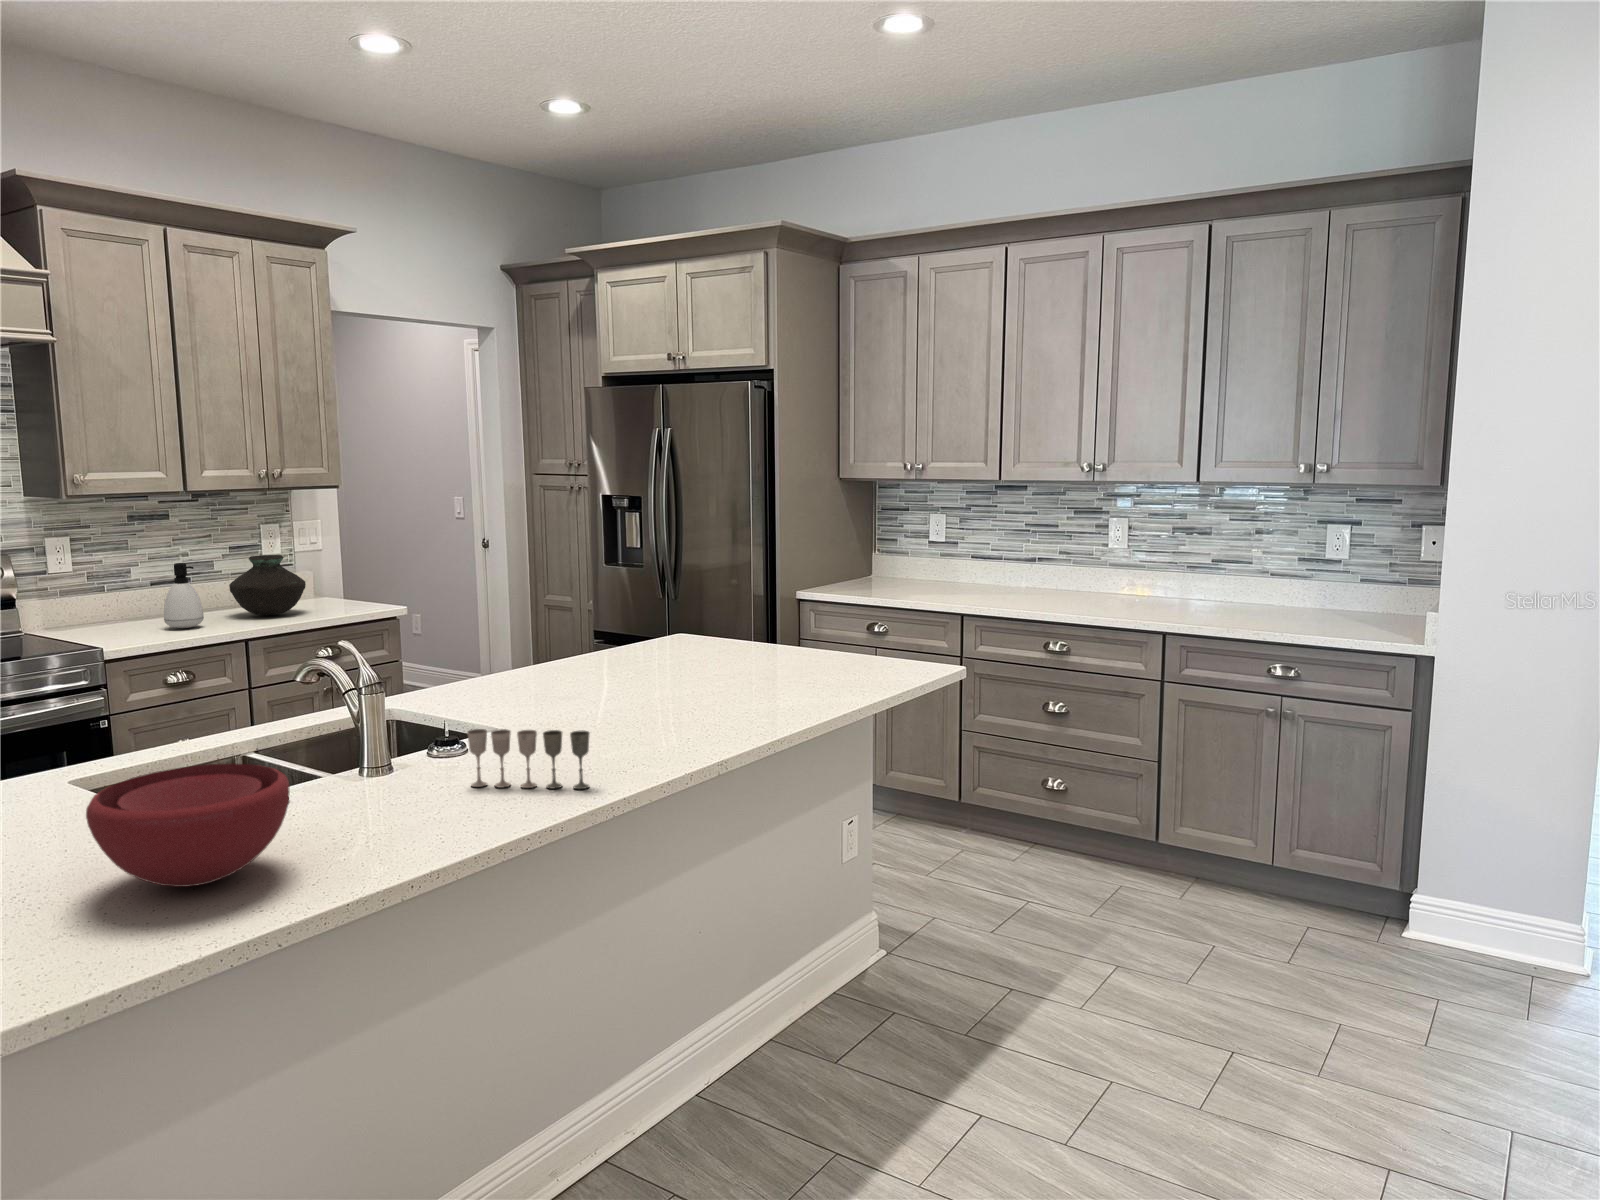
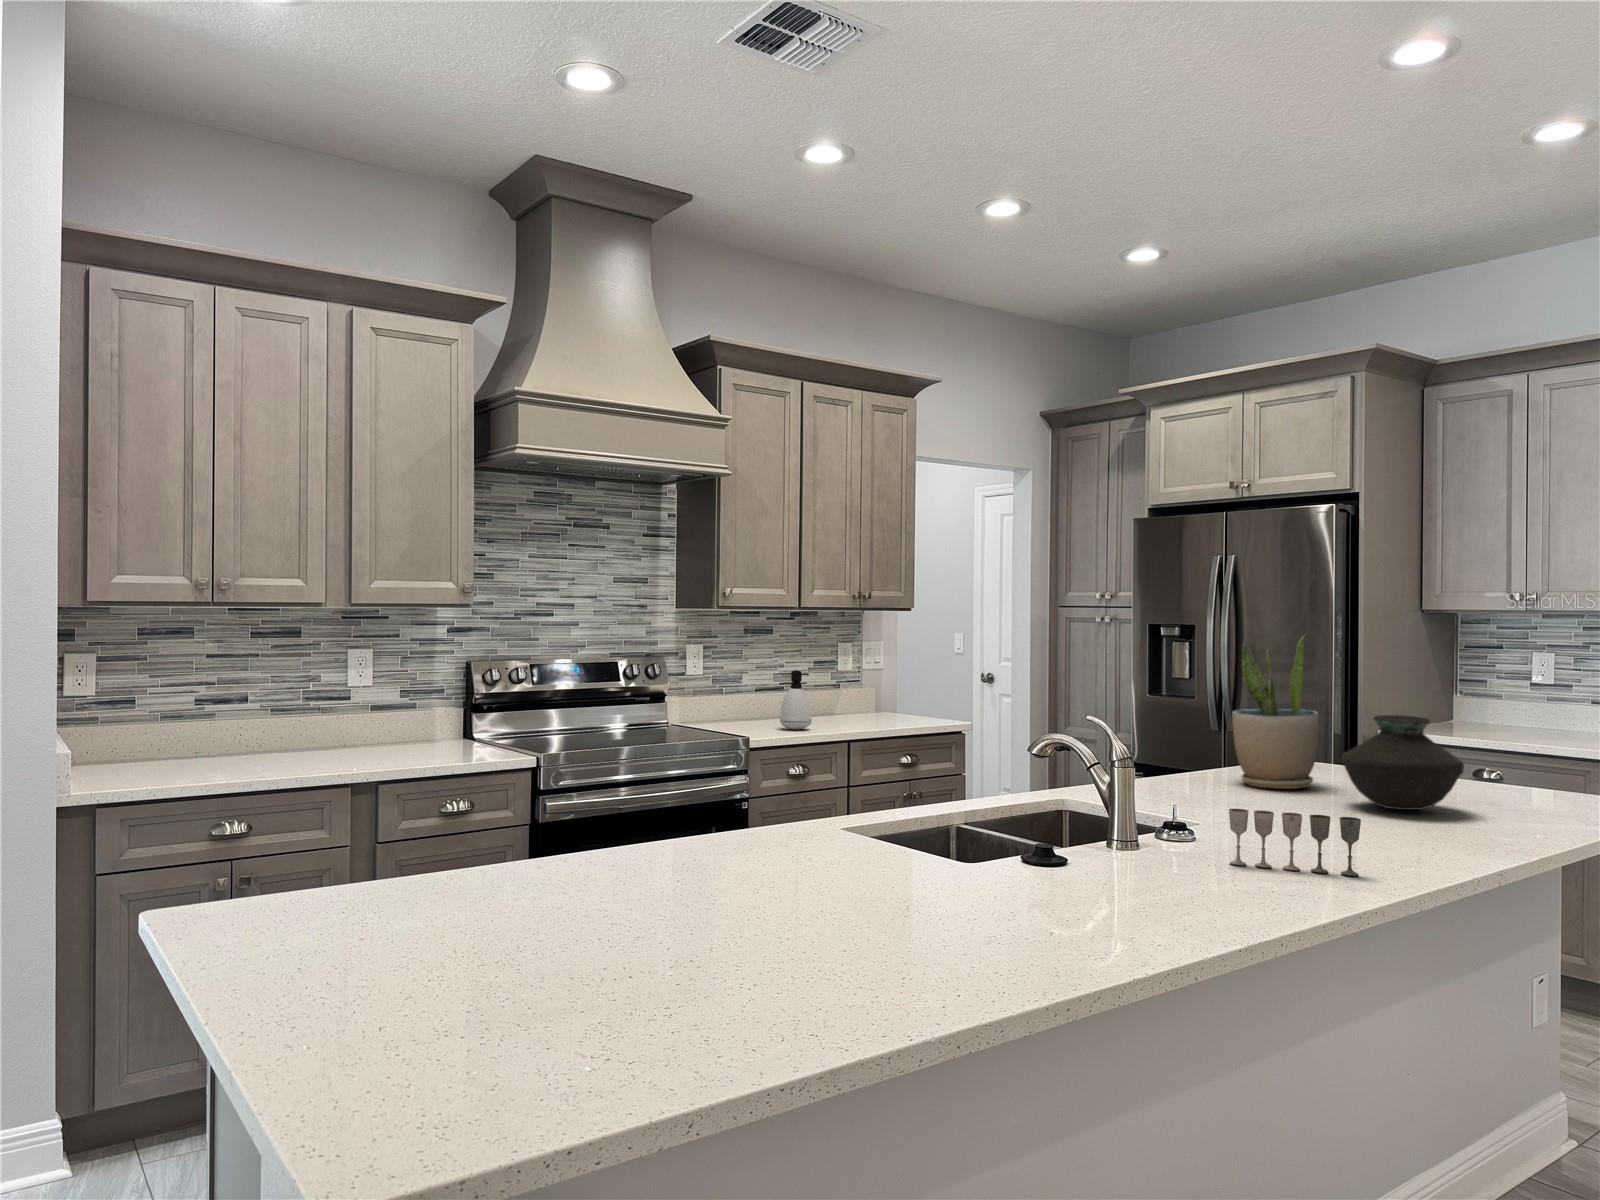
potted plant: none [584,523,664,676] -> present [1232,637,1319,789]
vase: present [229,555,306,615] -> present [1341,715,1464,810]
bowl: present [86,764,290,887] -> none [980,809,1144,911]

